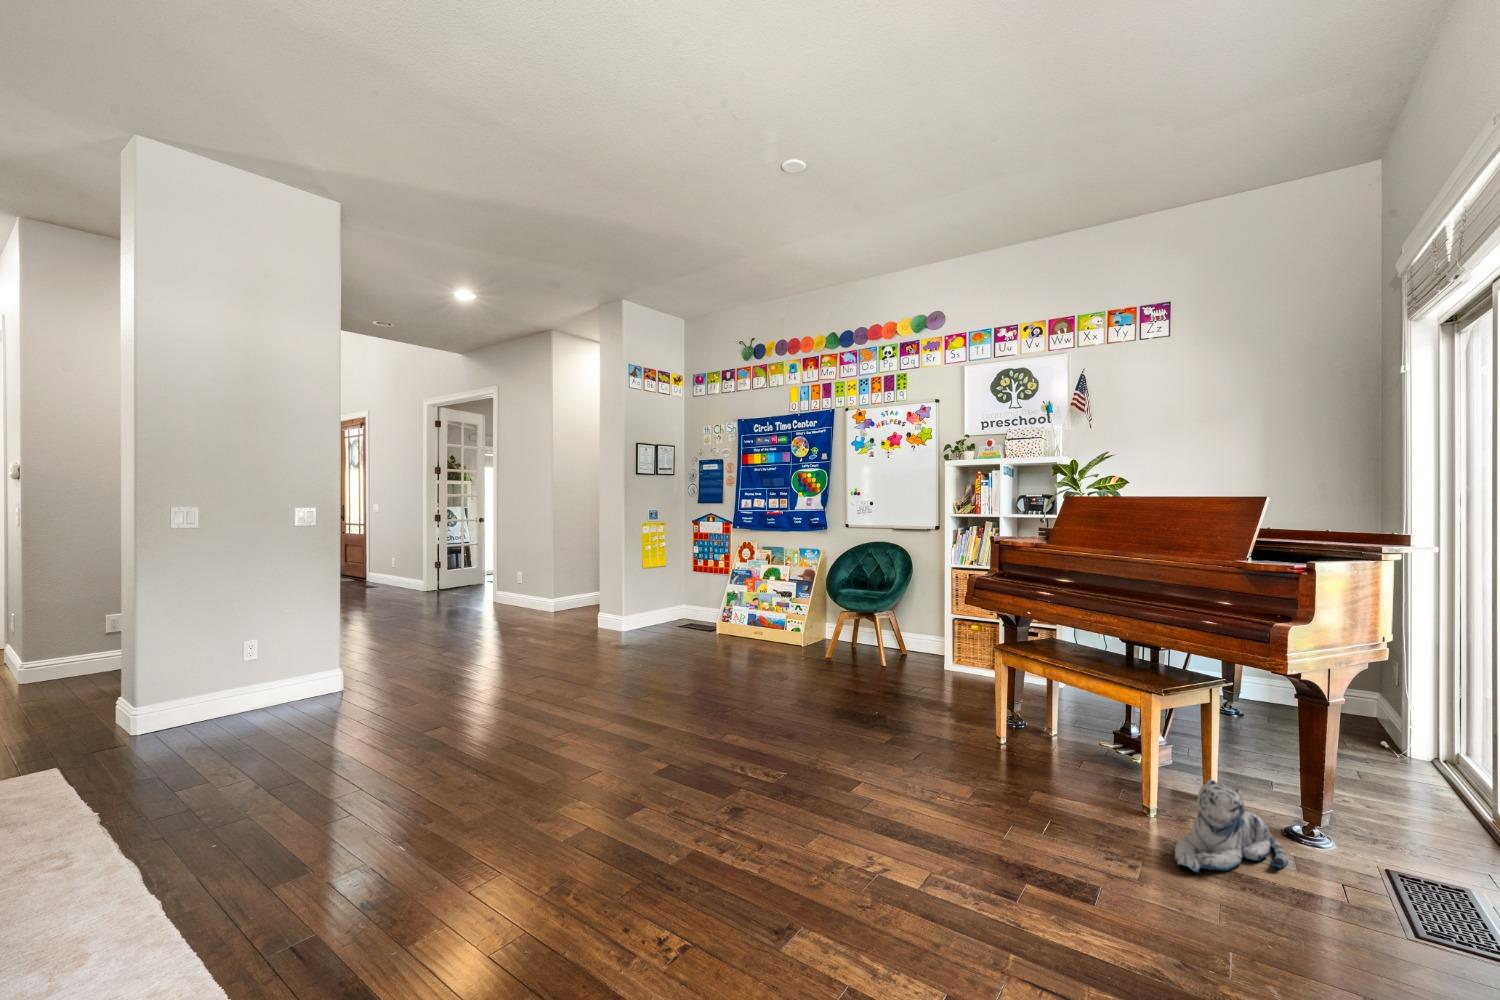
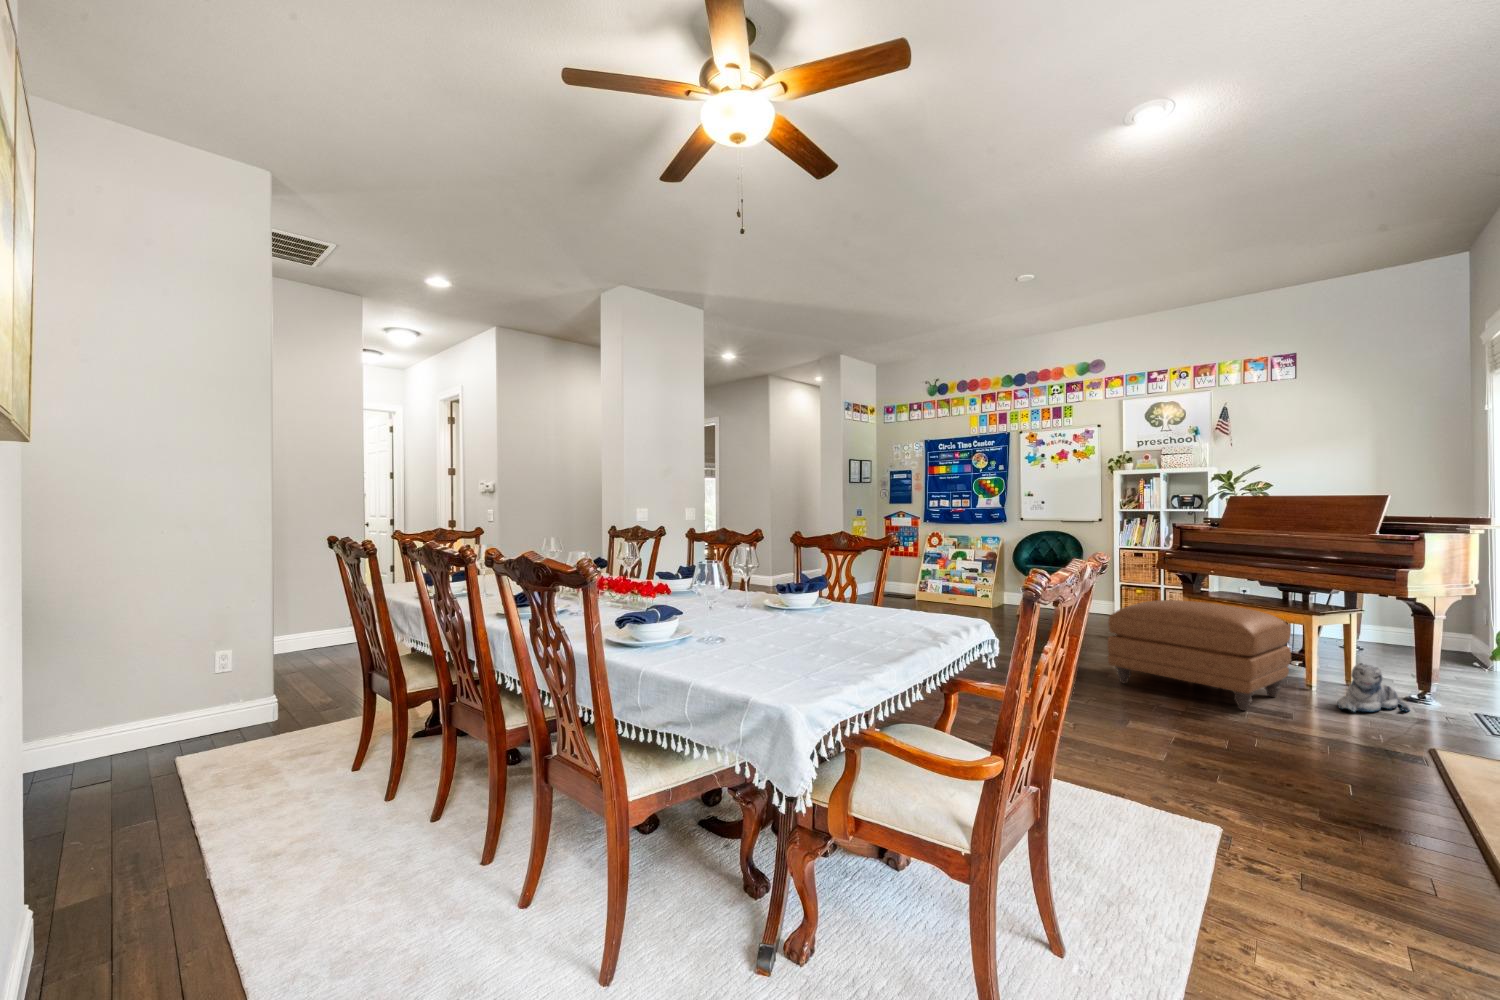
ottoman: none [840,660,1112,871] -> present [1107,600,1291,711]

